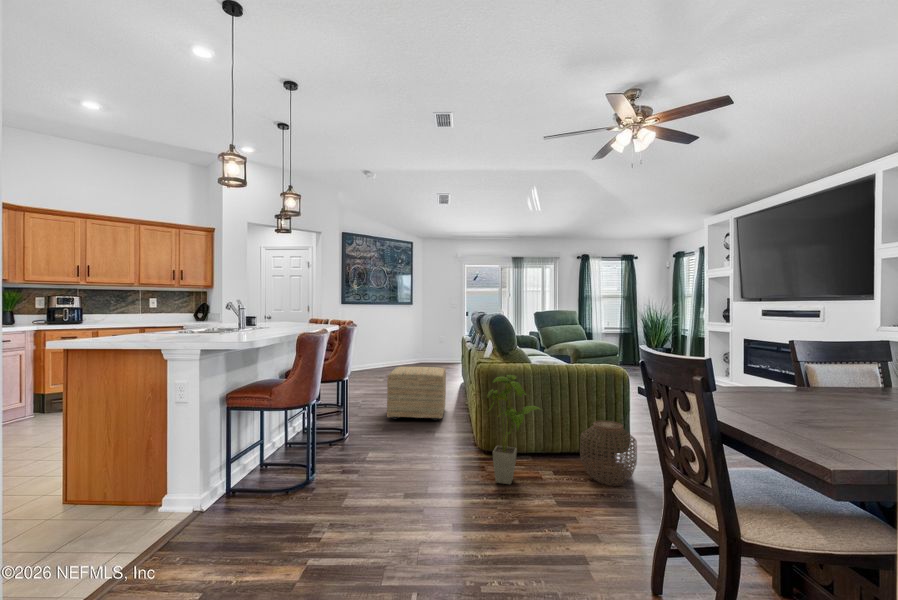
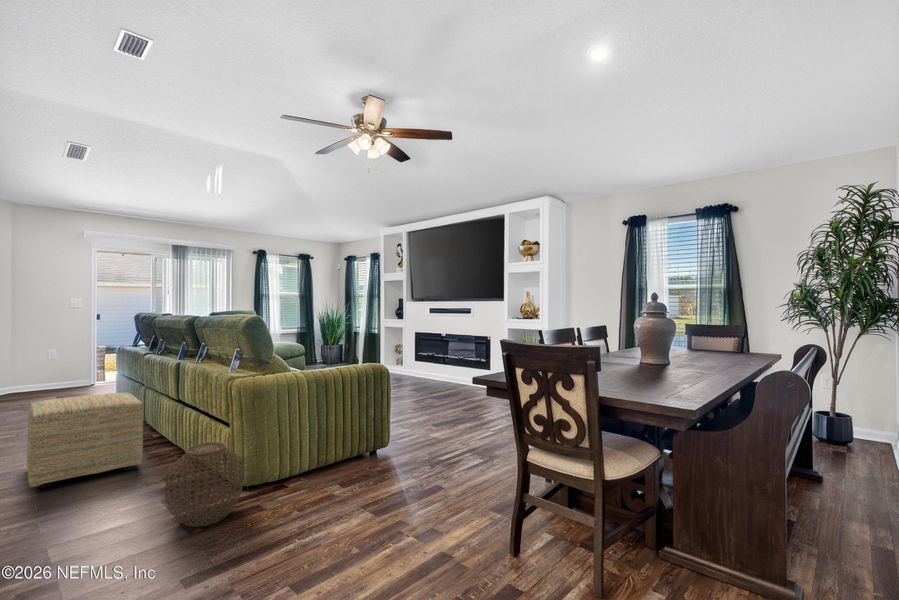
house plant: present [487,375,540,484] -> none [274,383,341,518]
woven basket: present [580,420,637,485] -> present [165,442,243,527]

